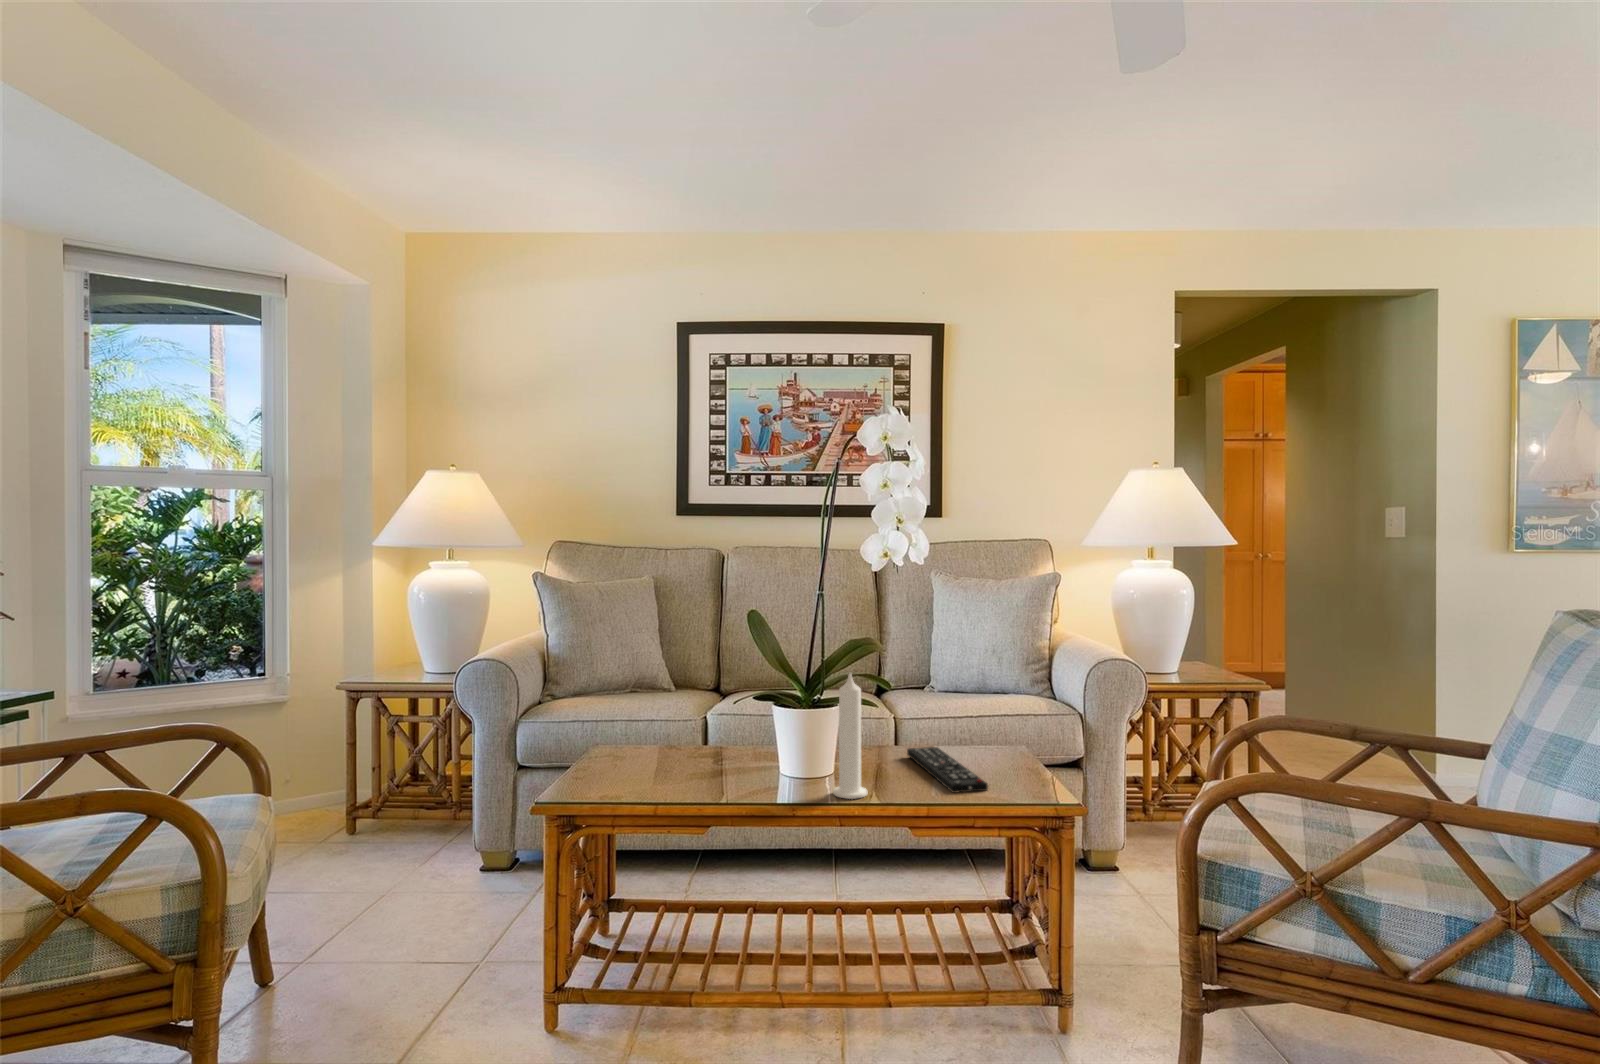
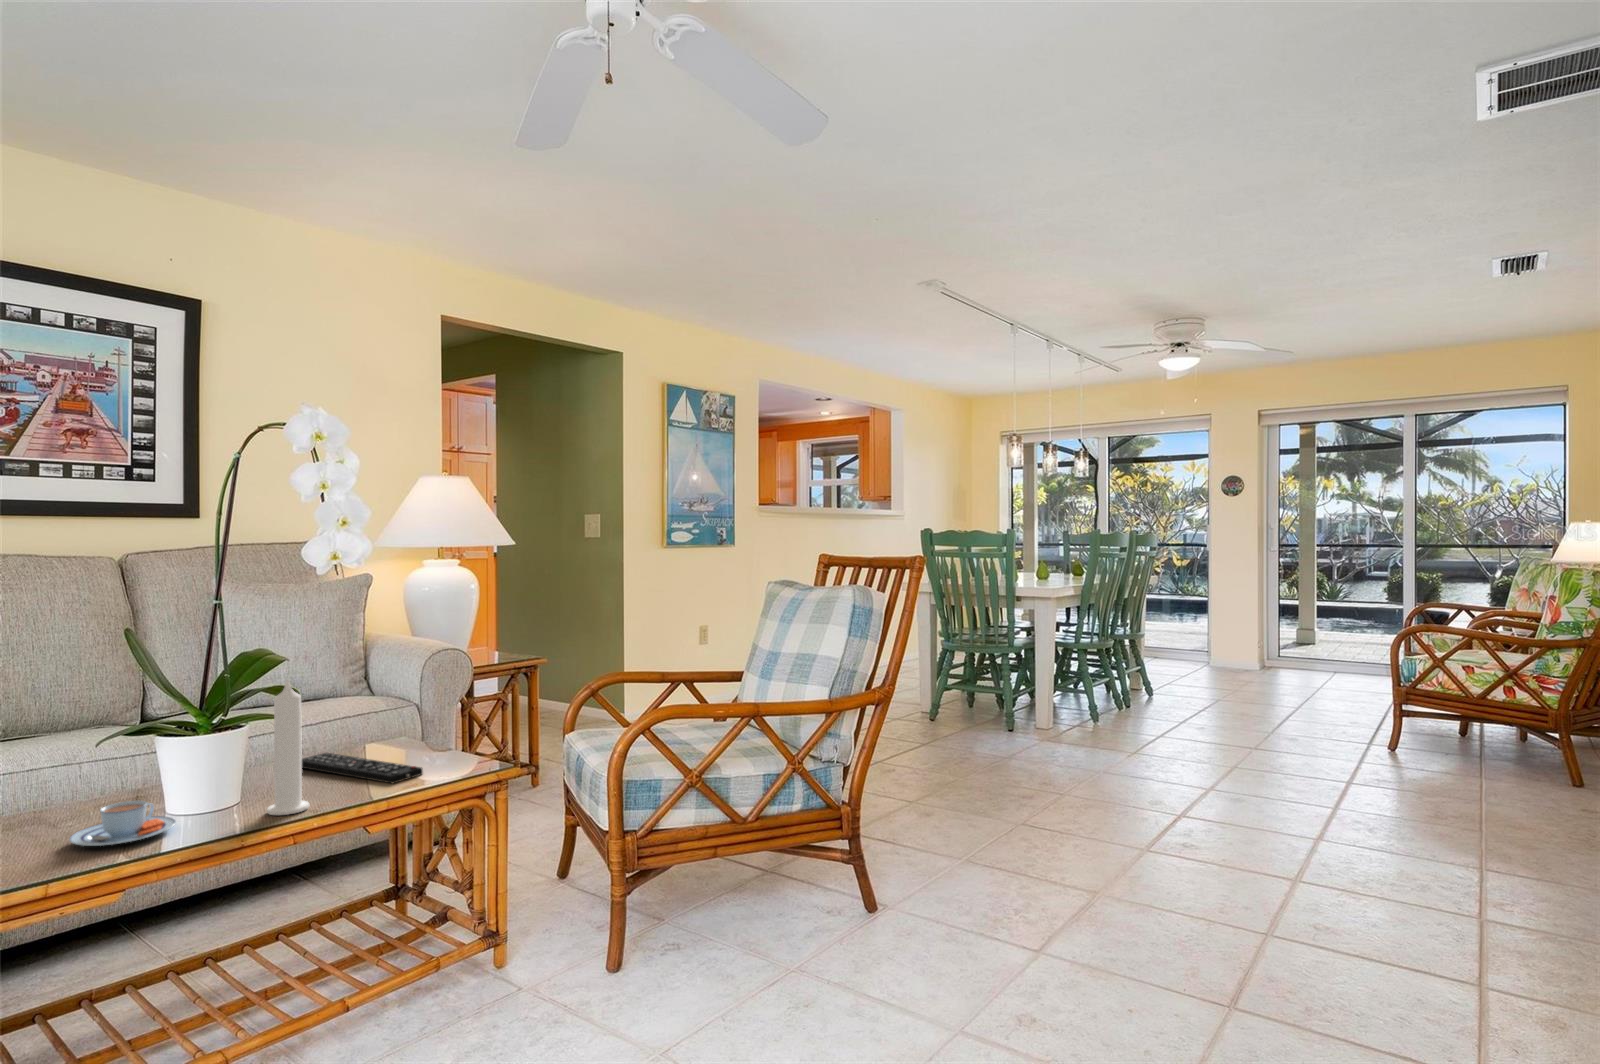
teacup: none [704,755,774,789] -> present [69,801,176,846]

